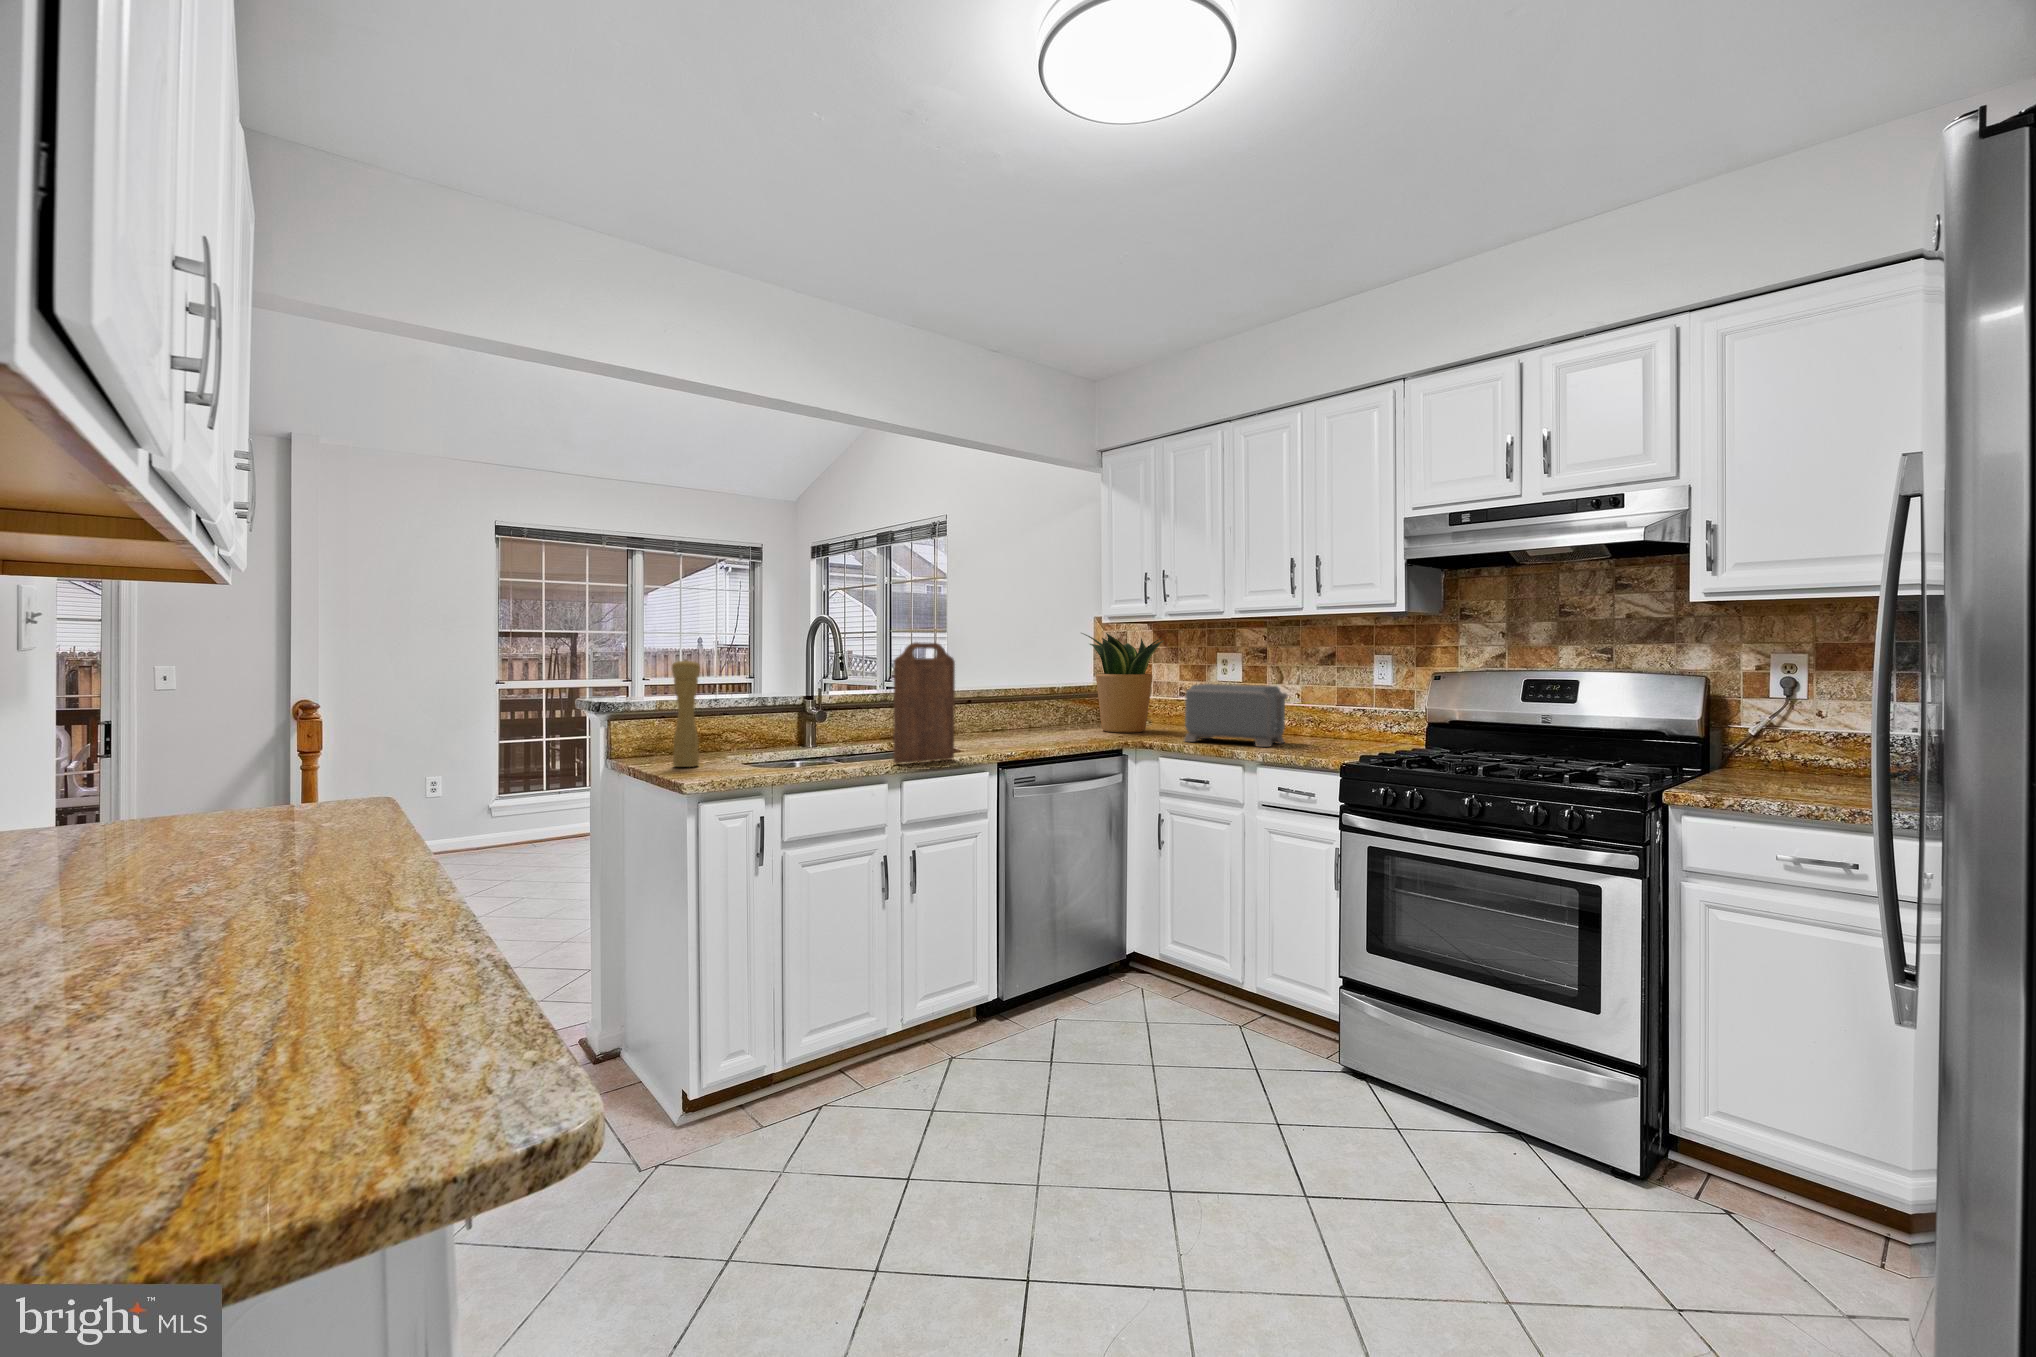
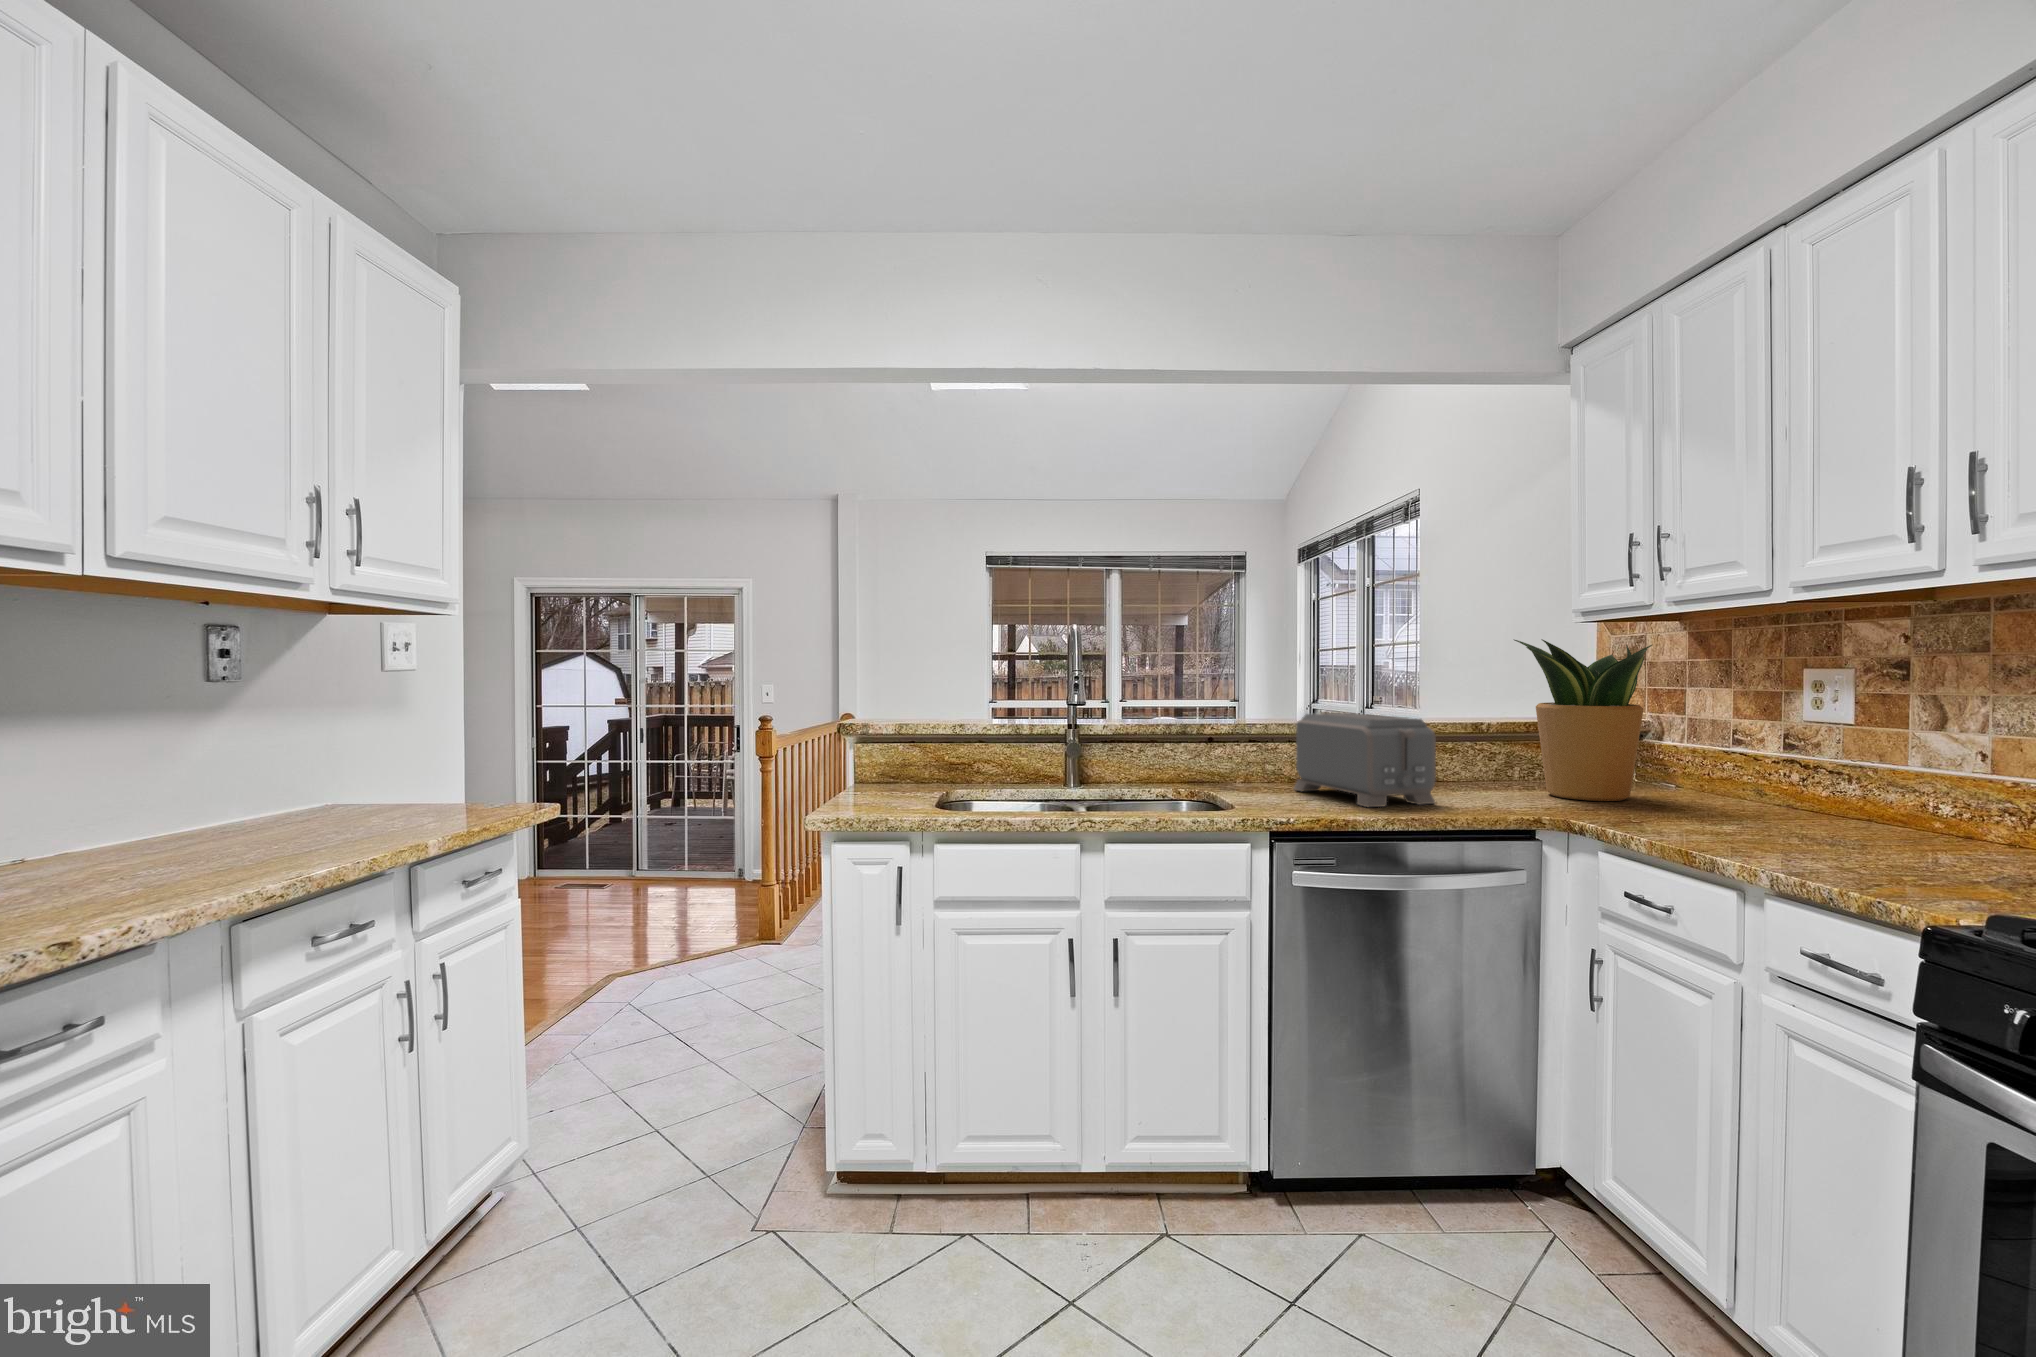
cutting board: present [893,642,955,764] -> none [1086,660,1180,821]
pepper mill: present [672,659,700,767] -> none [874,681,904,800]
toaster: present [1184,684,1287,747] -> present [1294,713,1436,807]

